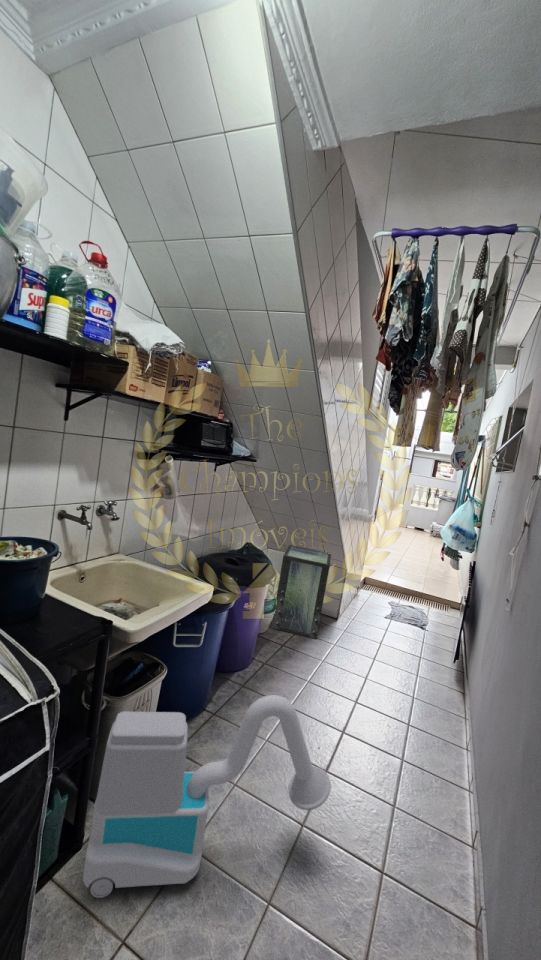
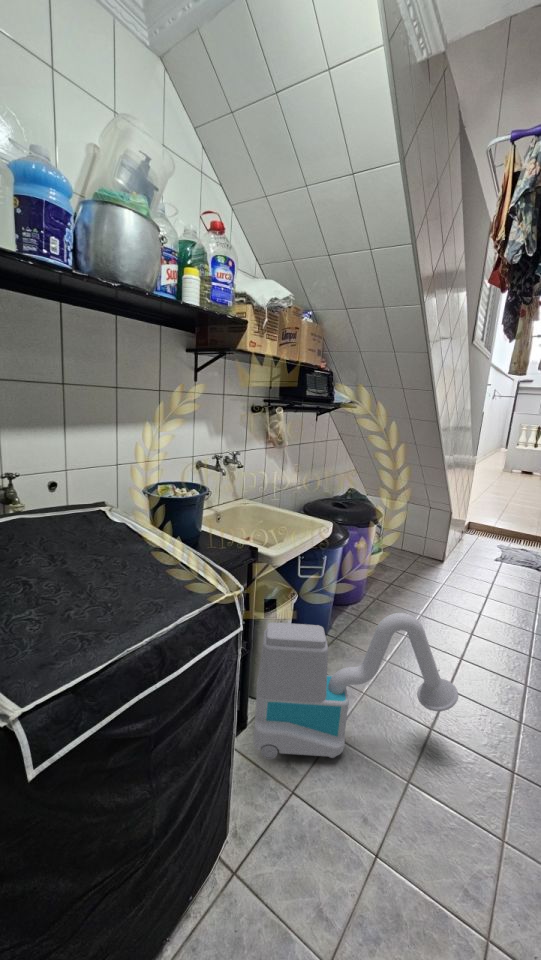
storage box: present [271,545,331,639] -> none [378,490,437,580]

